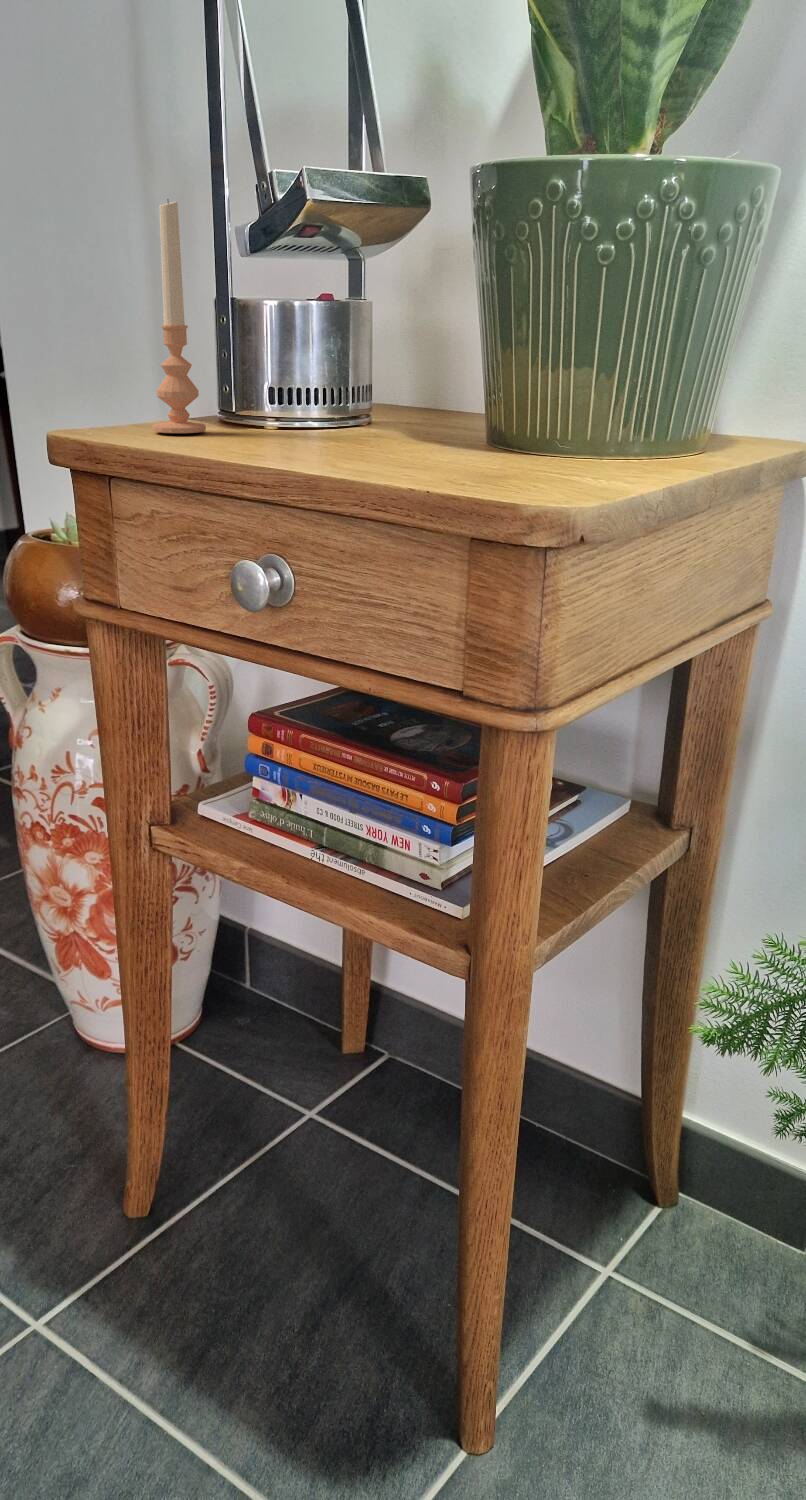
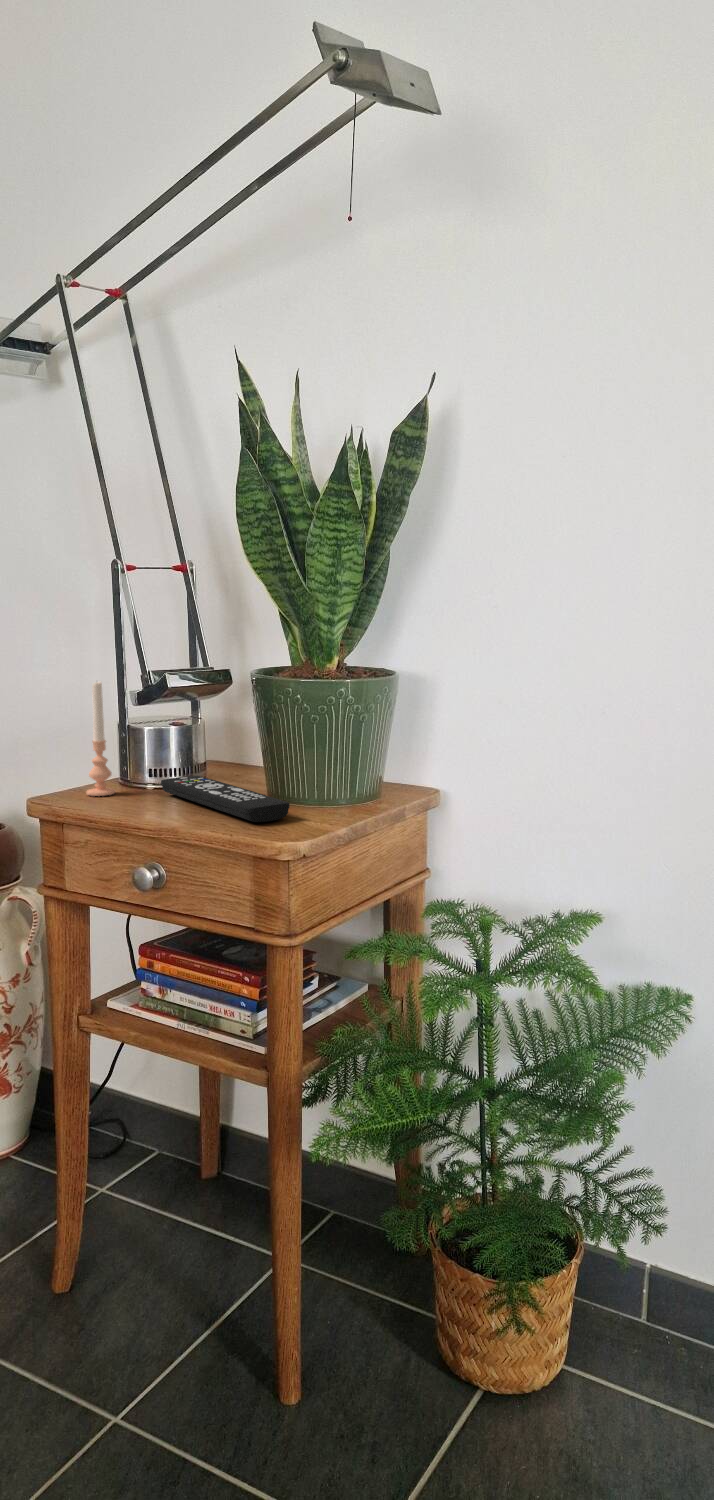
remote control: none [289,404,543,476] -> present [161,776,290,822]

